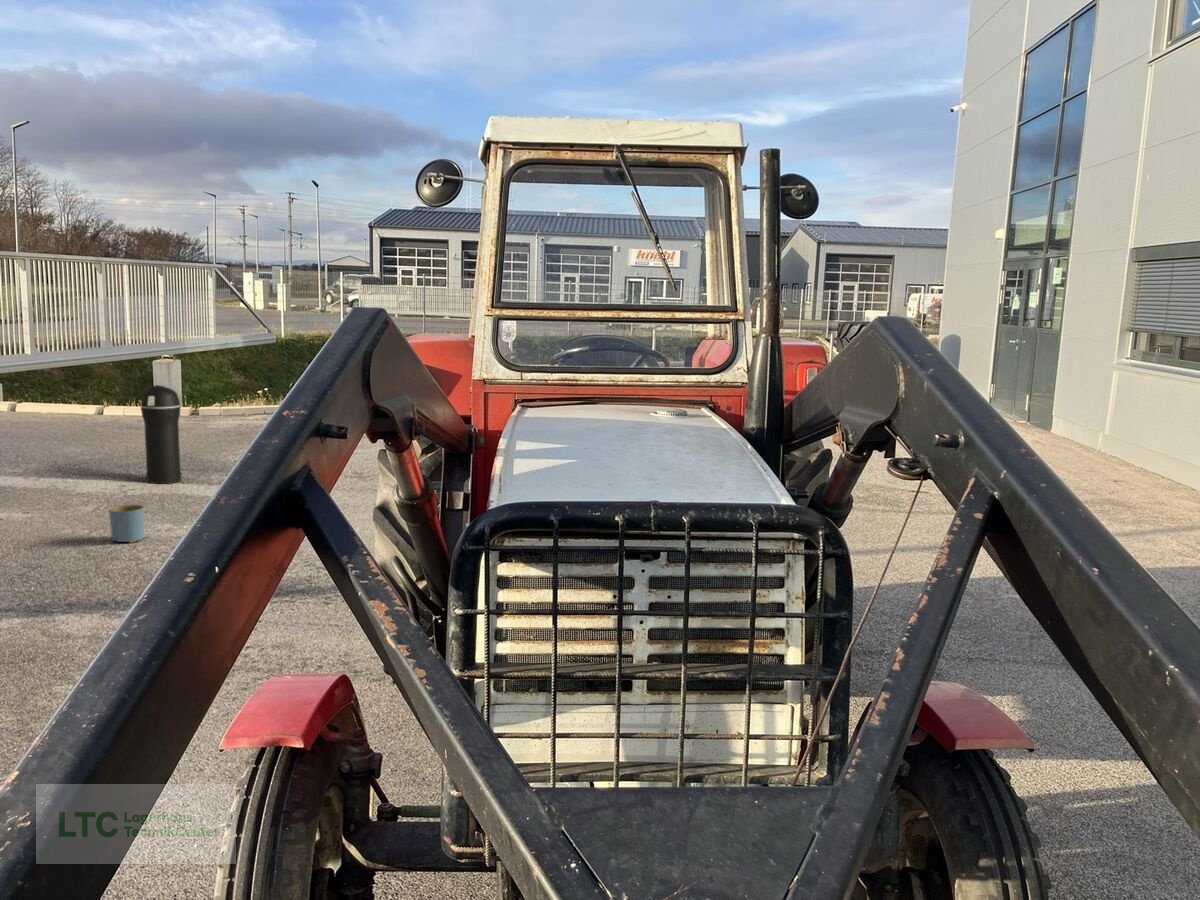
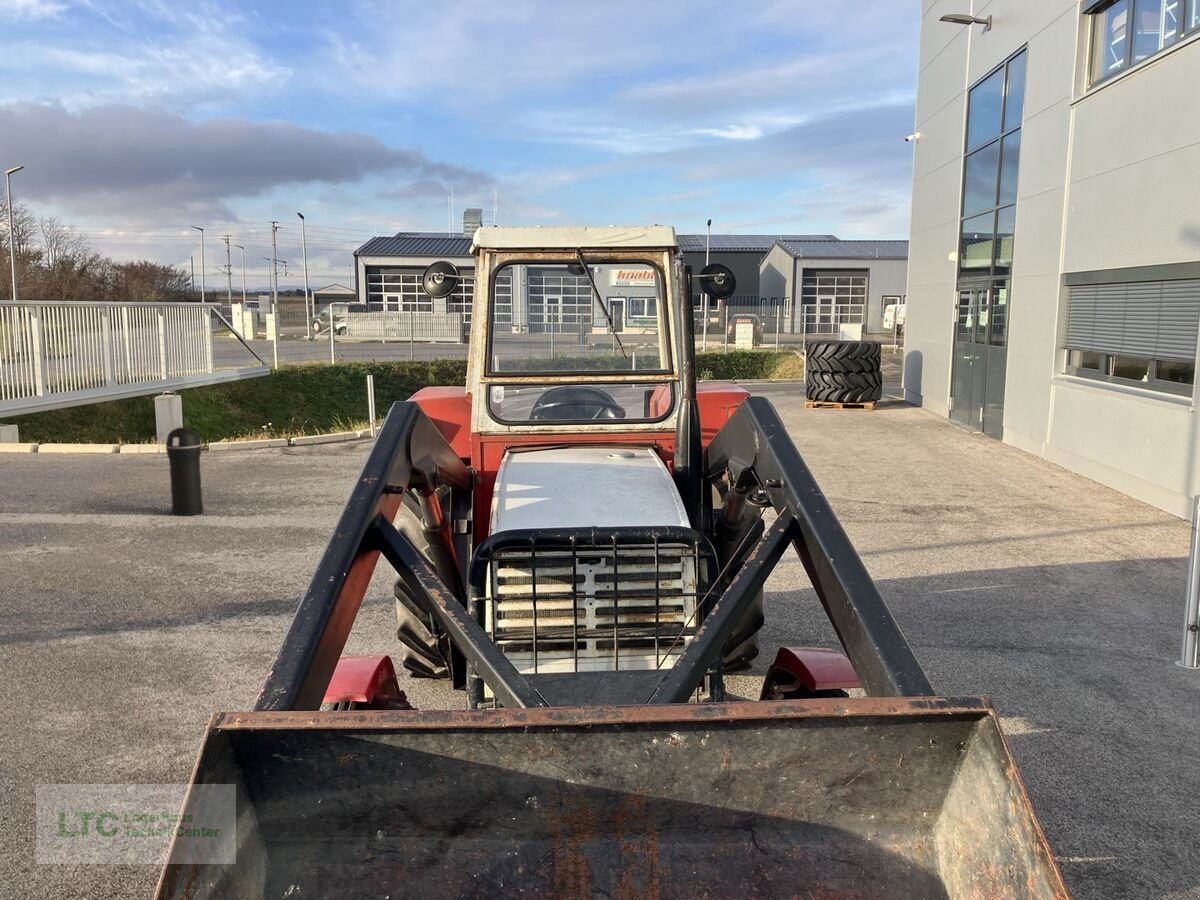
planter: present [109,505,144,543] -> none [151,535,182,569]

